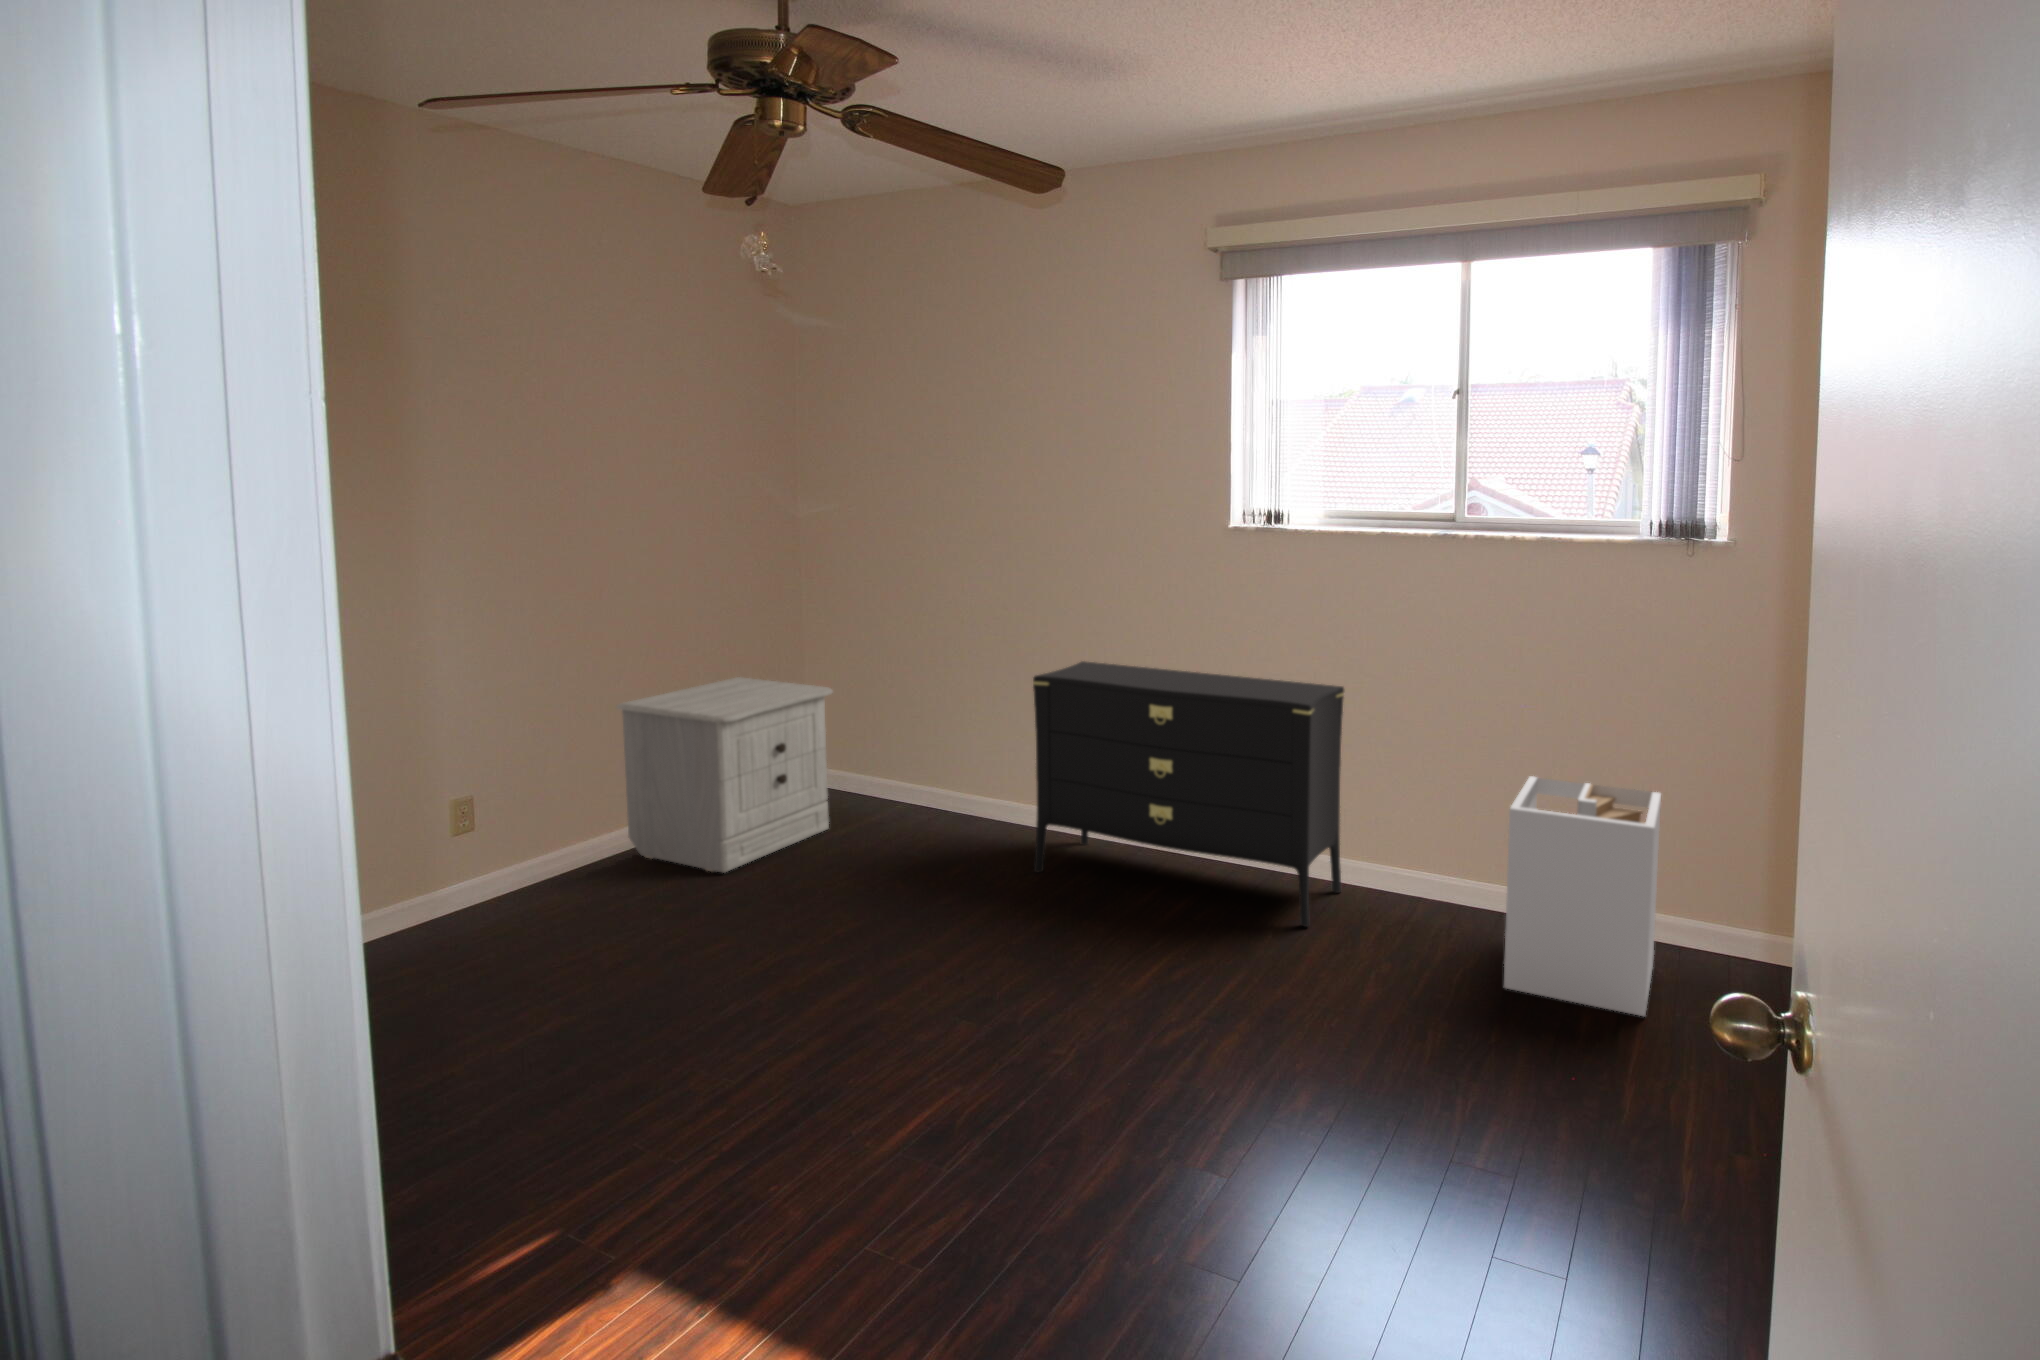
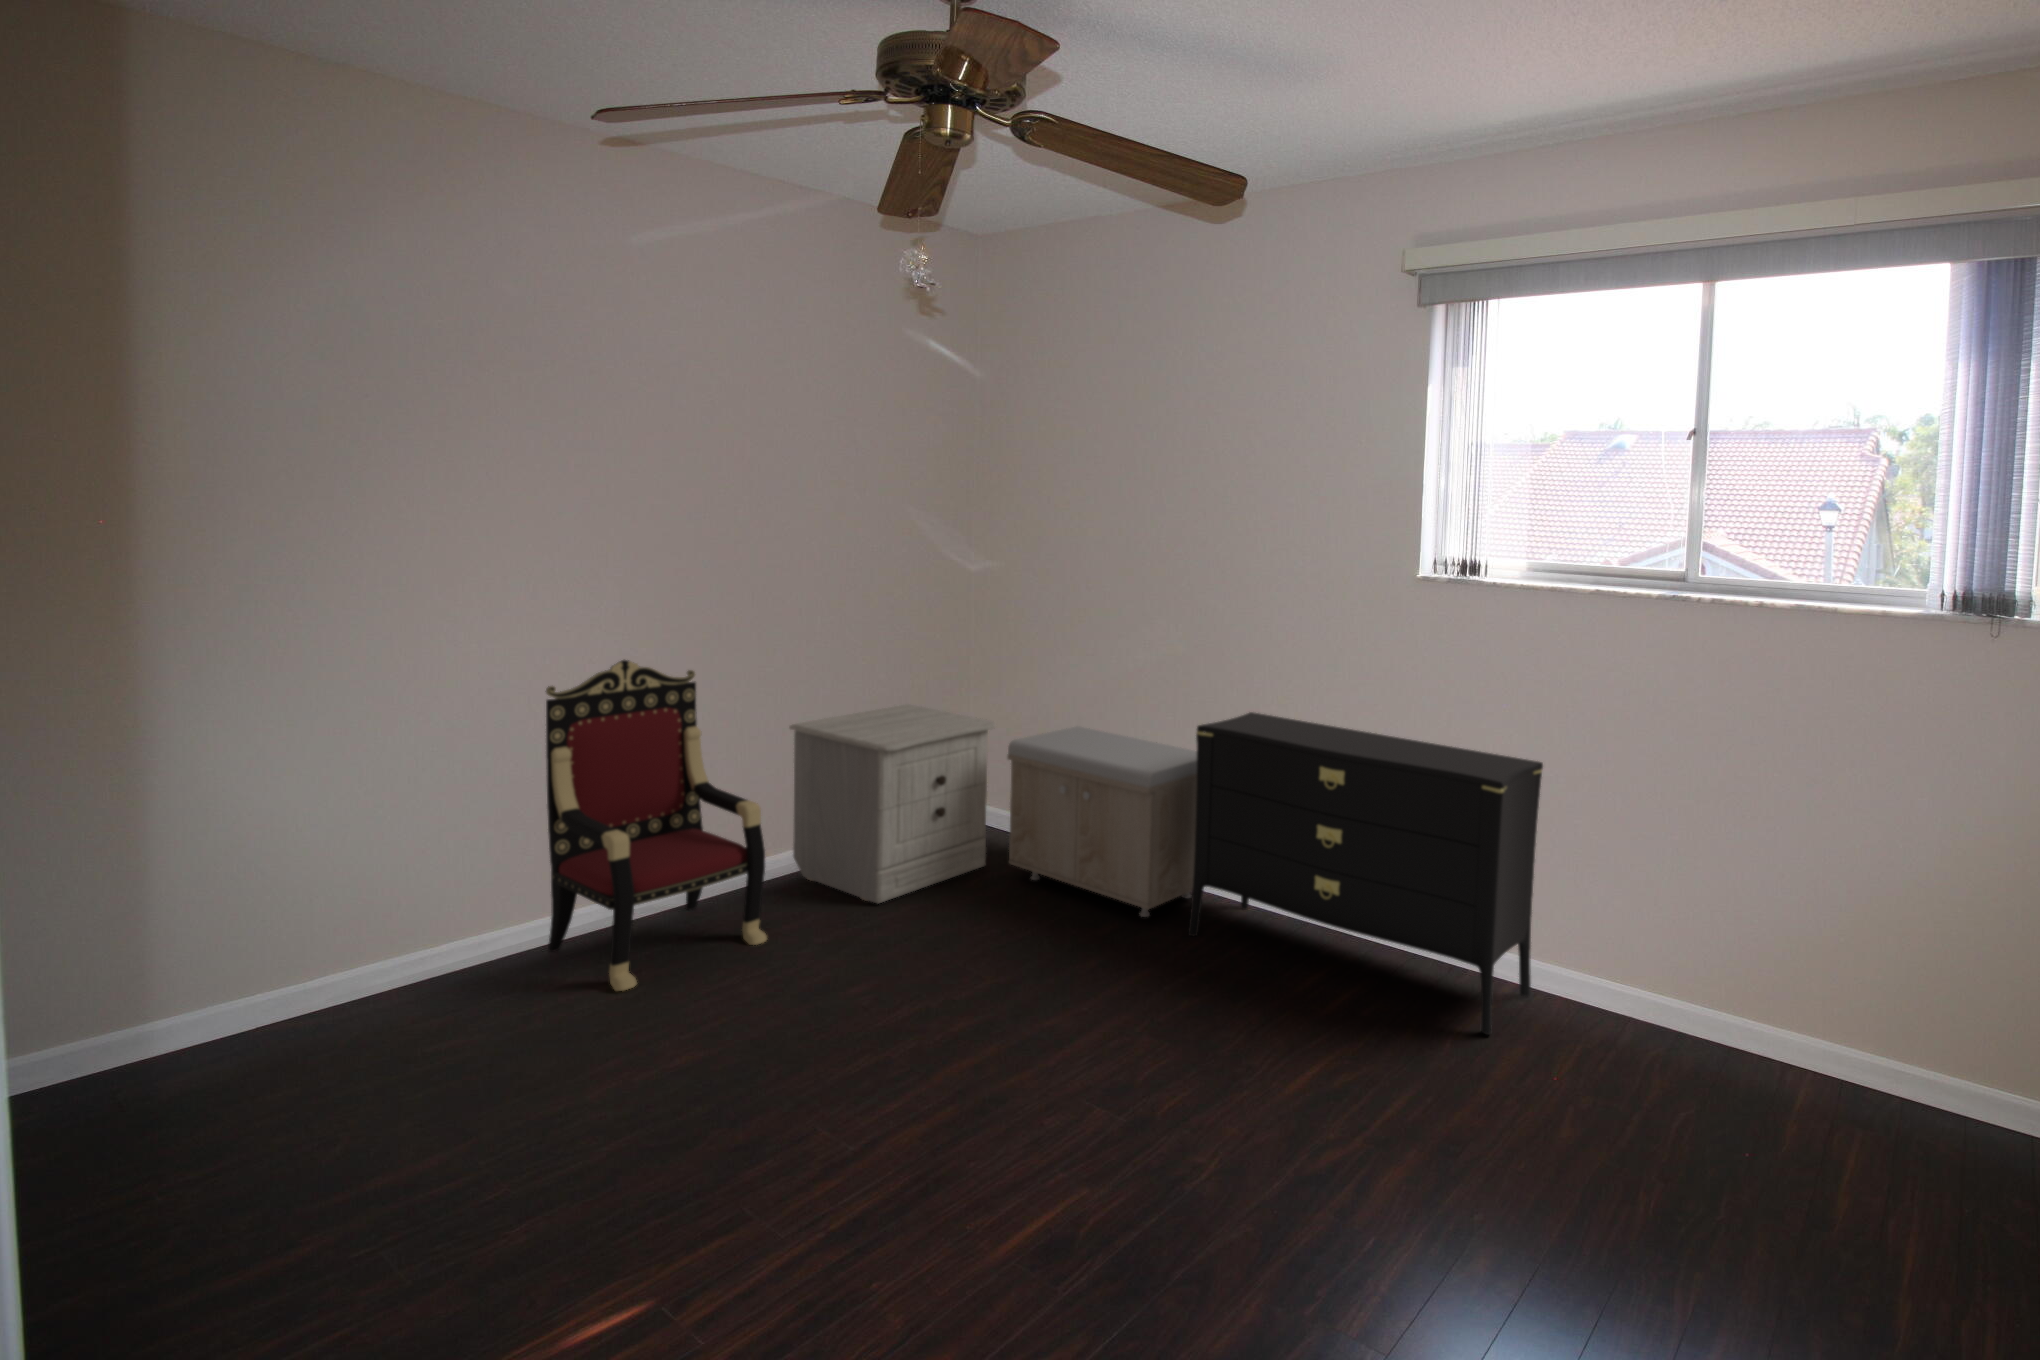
armchair: none [353,647,614,979] -> present [546,660,767,991]
storage bench: none [847,687,1055,860] -> present [1007,726,1197,917]
laundry hamper: present [1504,776,1661,1016] -> none [1731,888,1947,1209]

